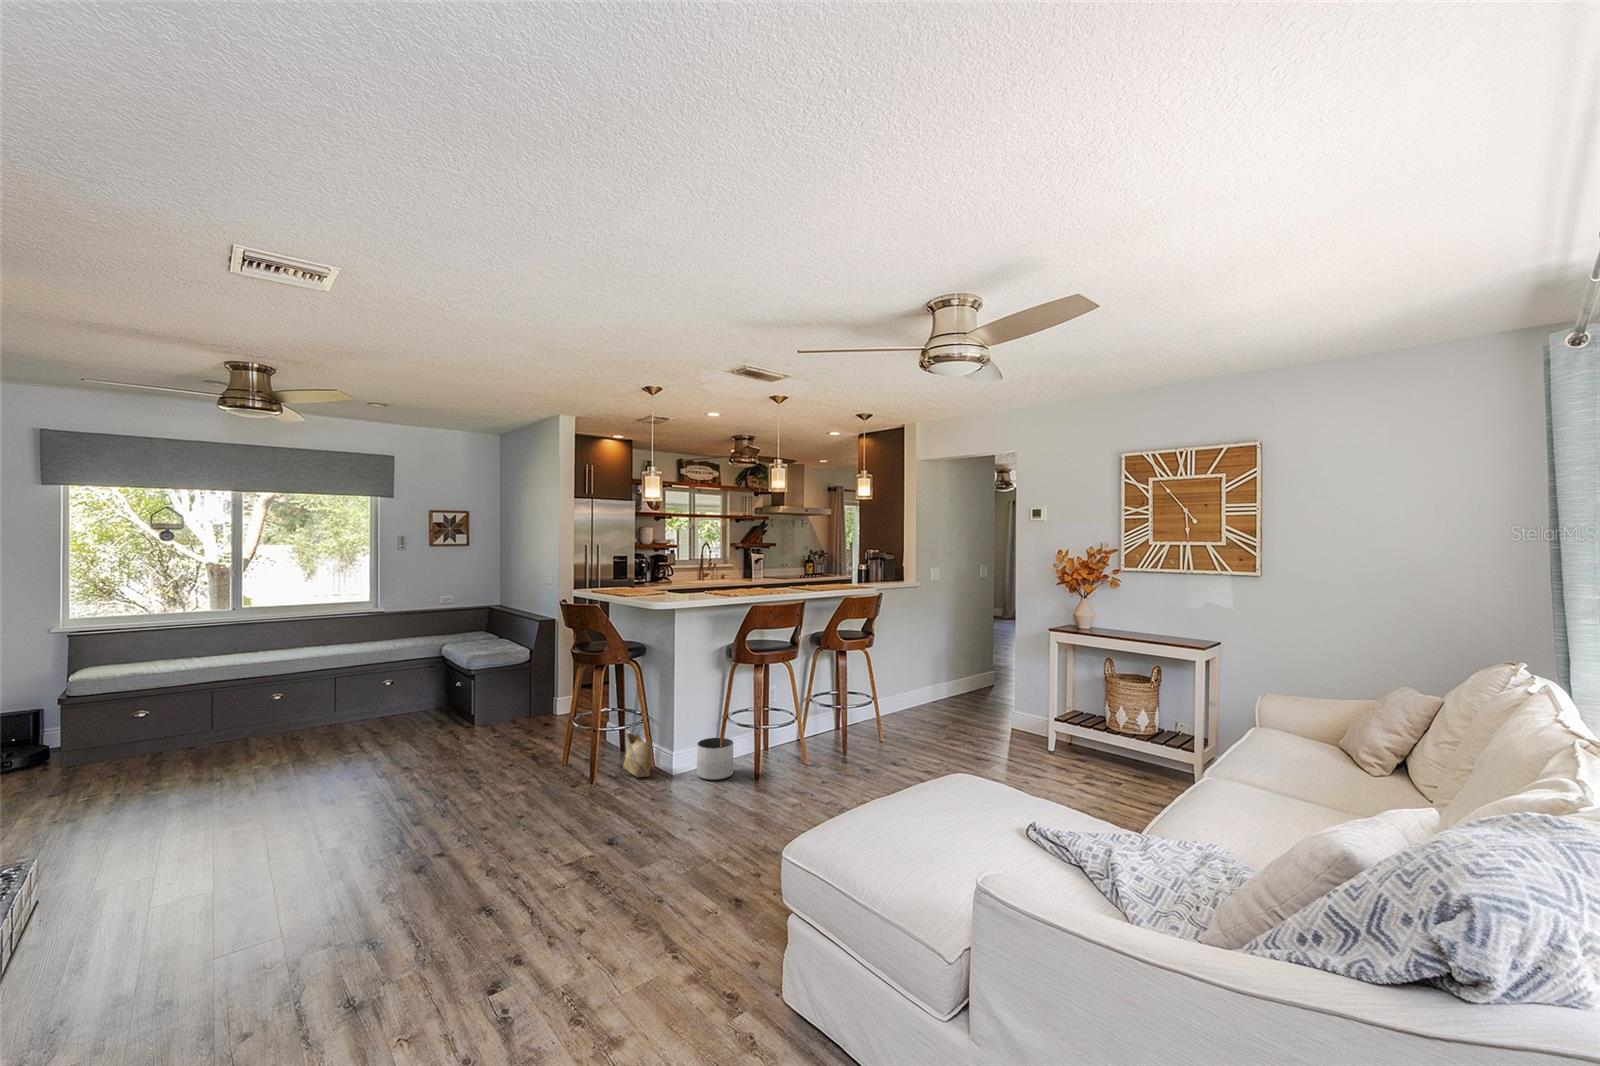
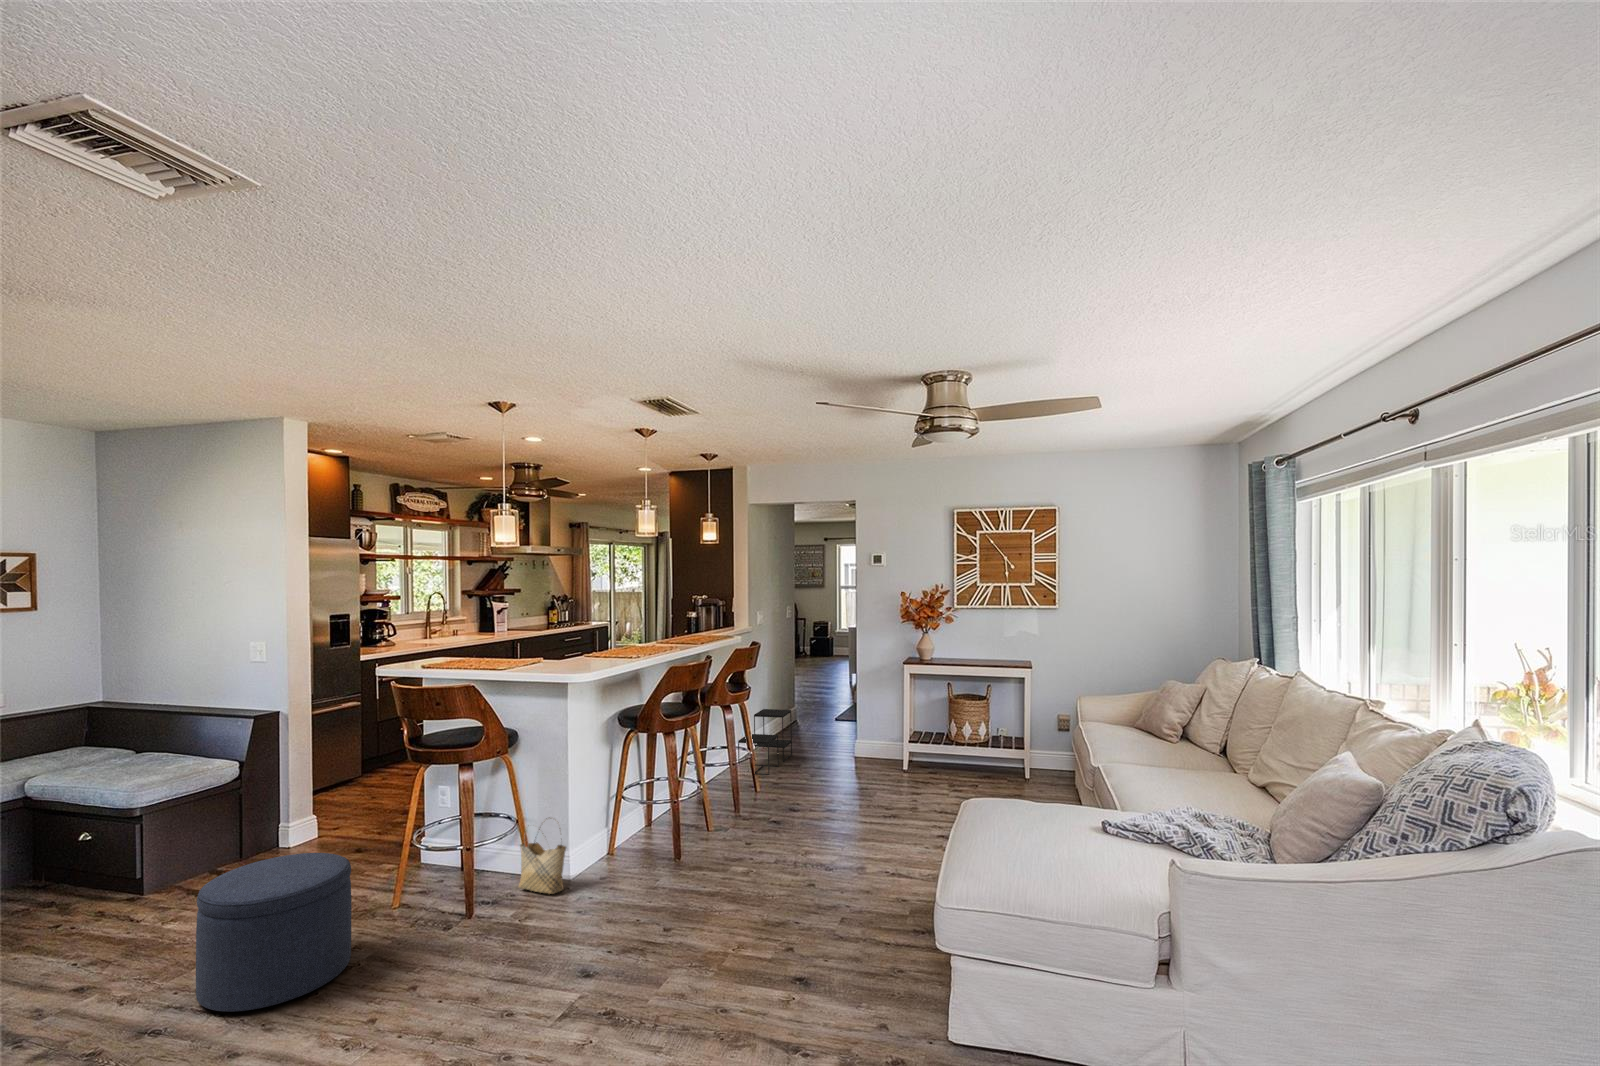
side table: none [896,660,965,721] -> present [738,709,792,775]
ottoman: none [383,708,485,804] -> present [196,853,351,1012]
planter: present [697,738,734,780] -> none [616,827,658,878]

